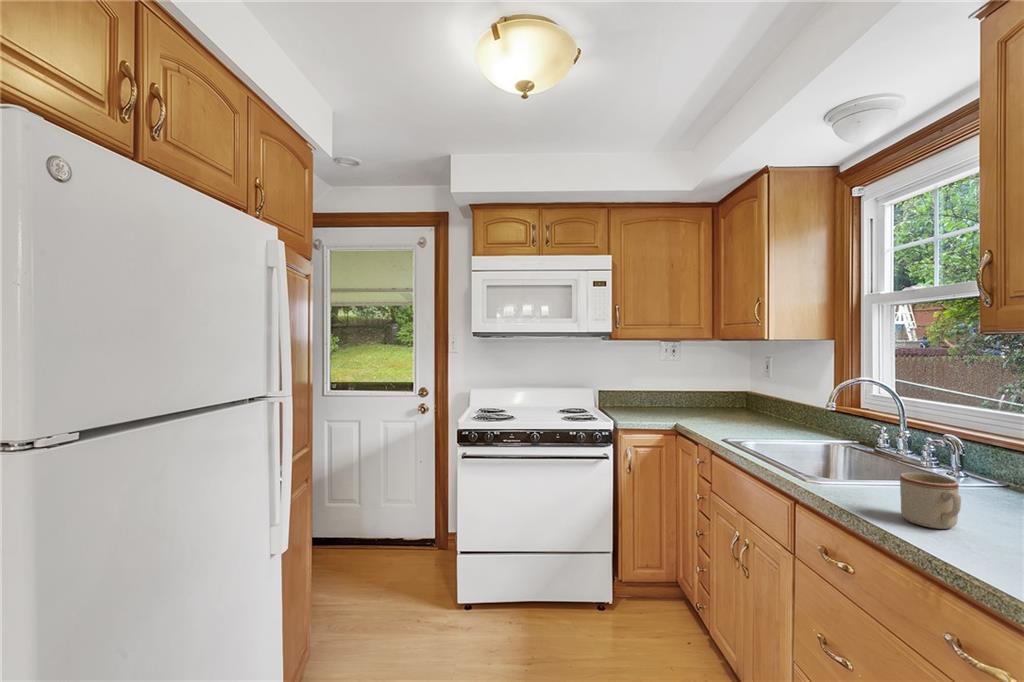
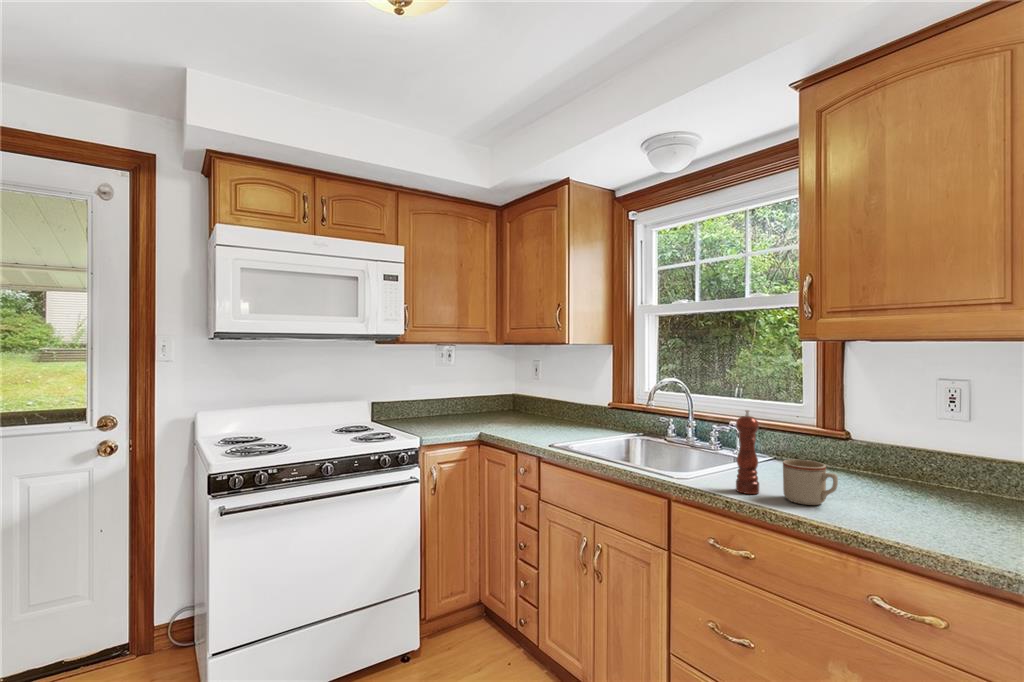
pepper mill: none [854,412,884,507] -> present [736,410,759,494]

